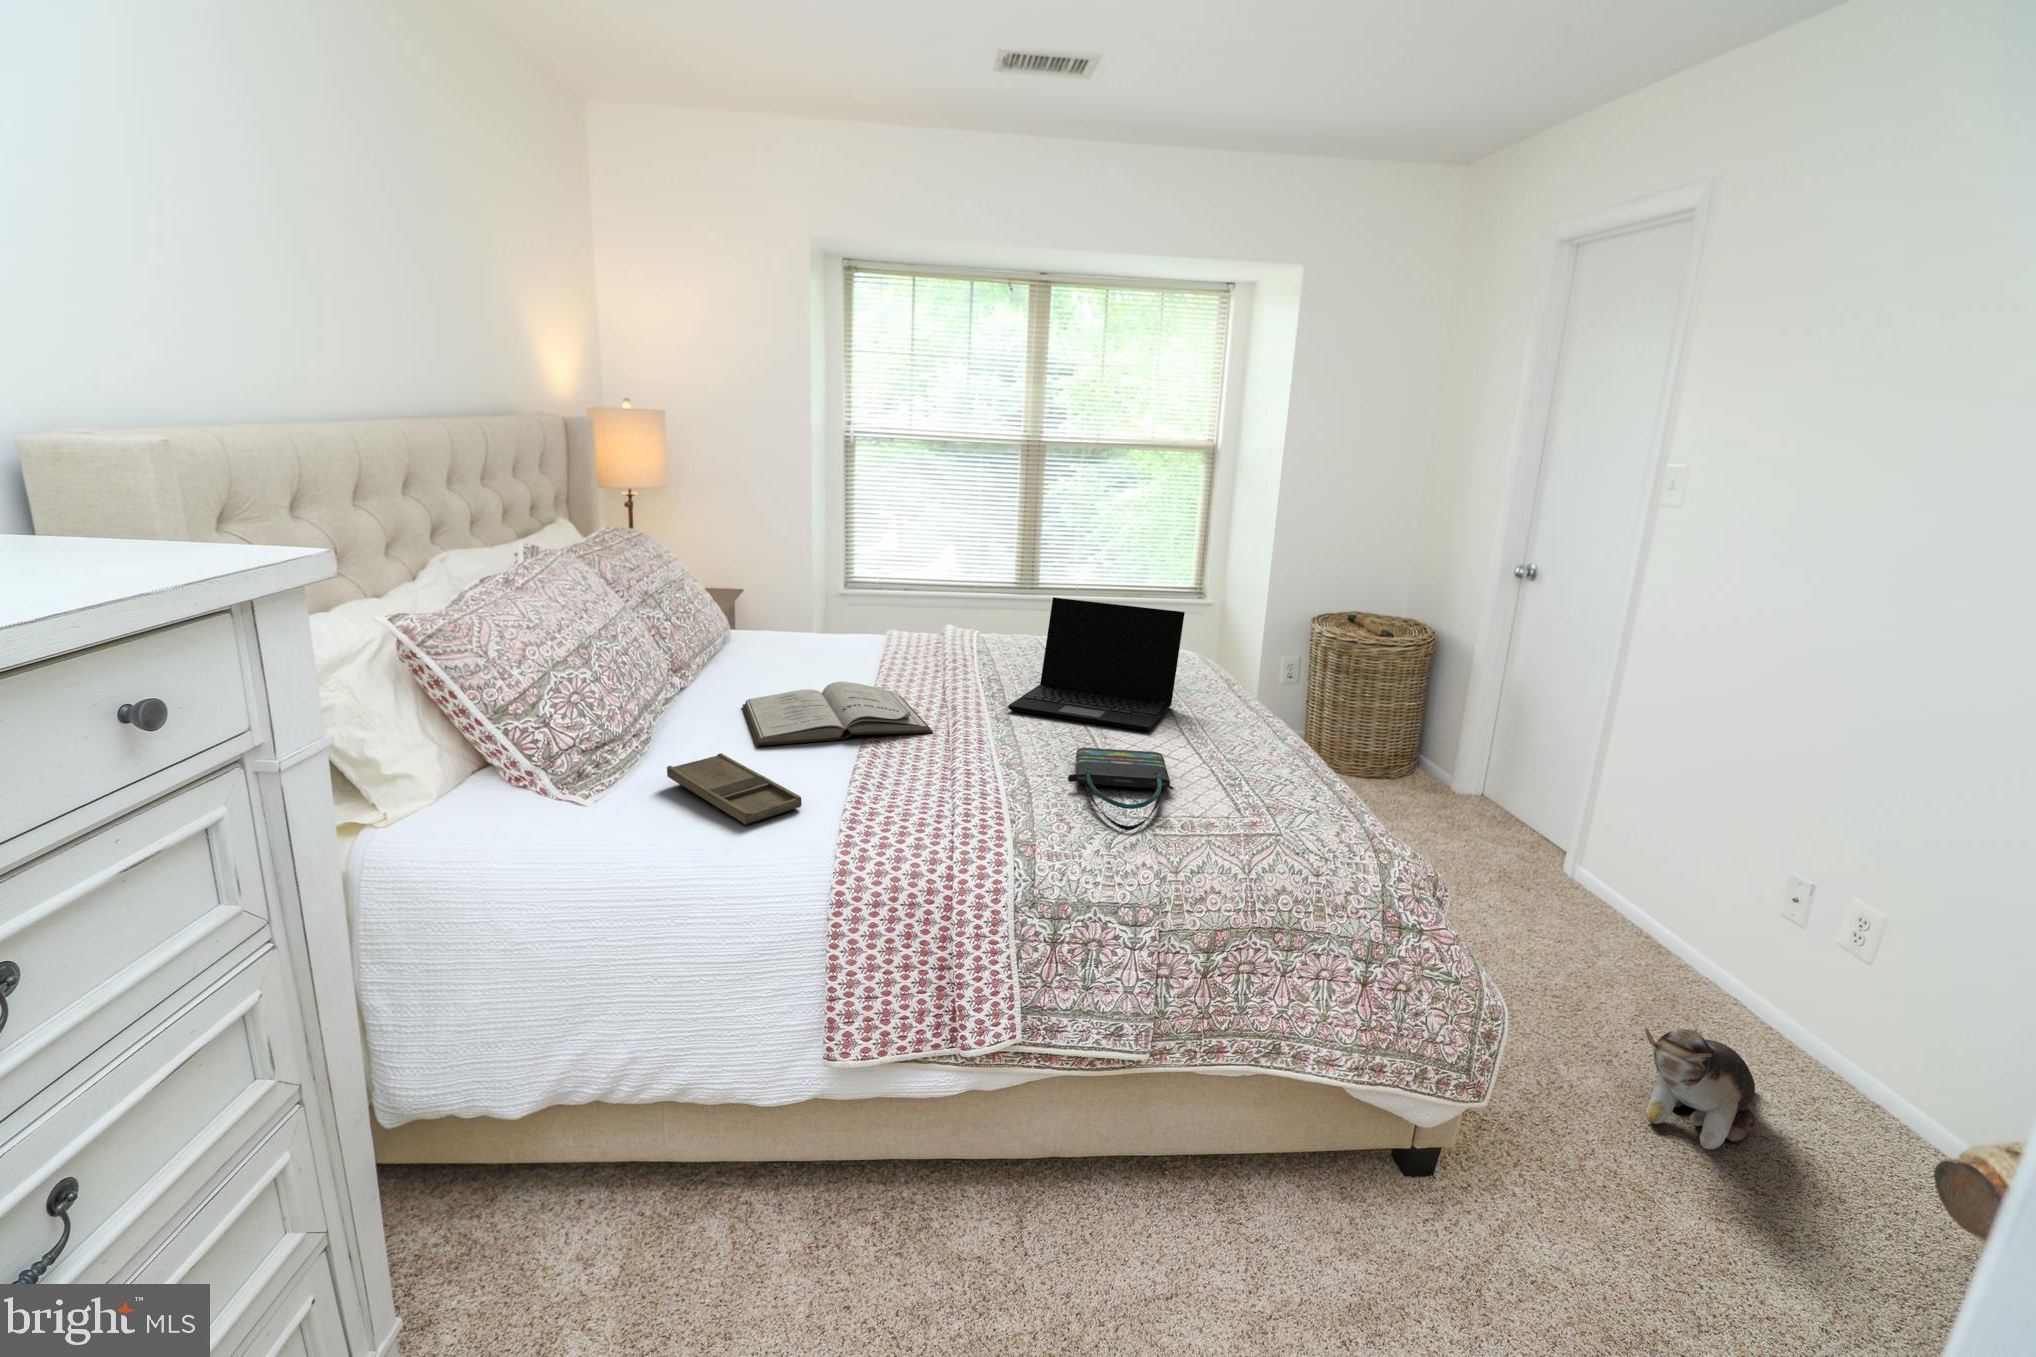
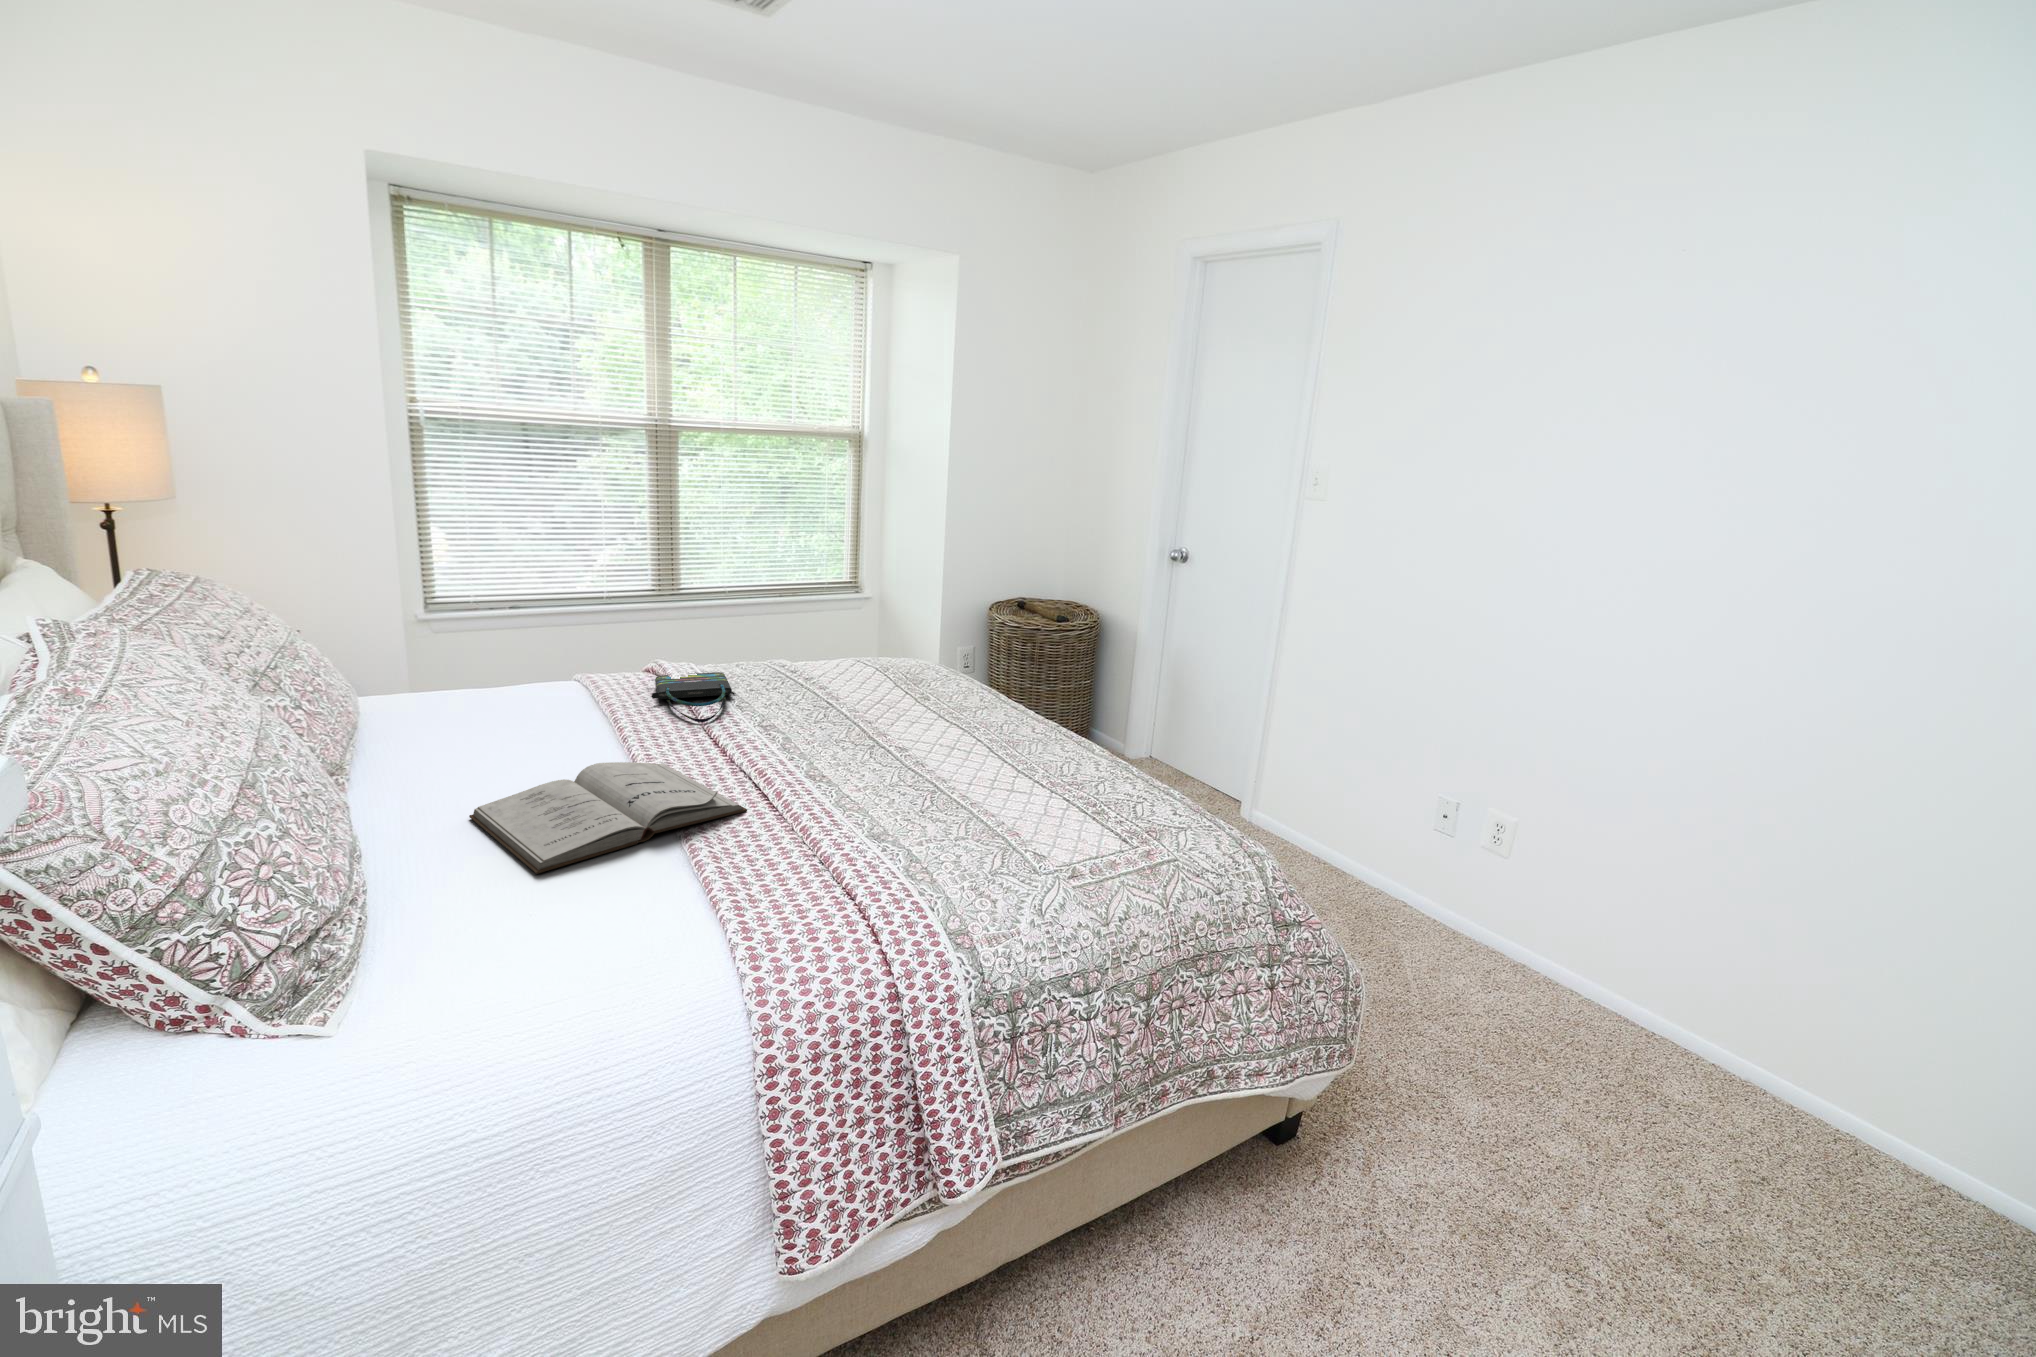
laptop: present [1008,597,1185,731] -> none [810,631,972,767]
tote bag: present [1068,748,1175,830] -> present [651,672,735,722]
tray: present [667,753,802,824] -> none [445,900,667,998]
plush toy: present [1645,1028,1755,1150] -> none [1406,944,1474,1036]

